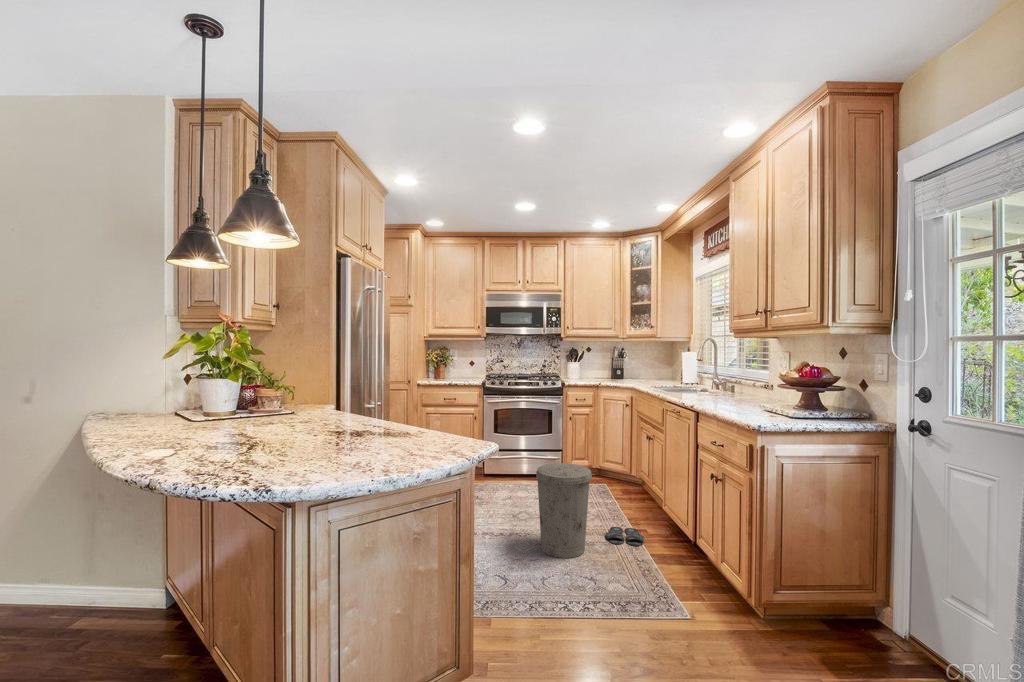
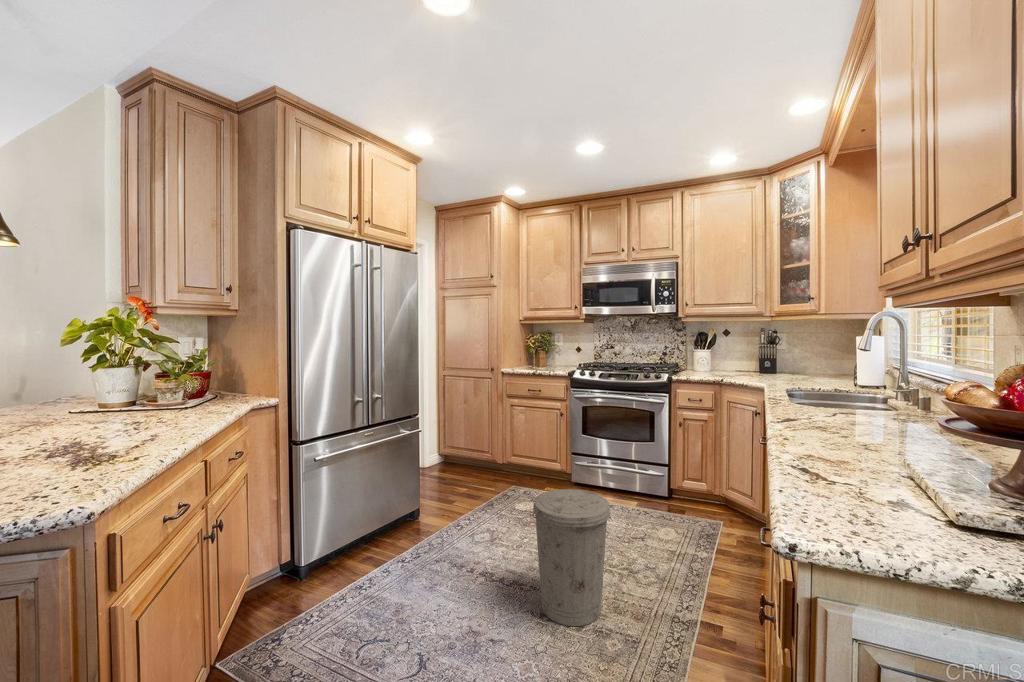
slippers: present [606,527,644,546] -> none [645,591,706,635]

